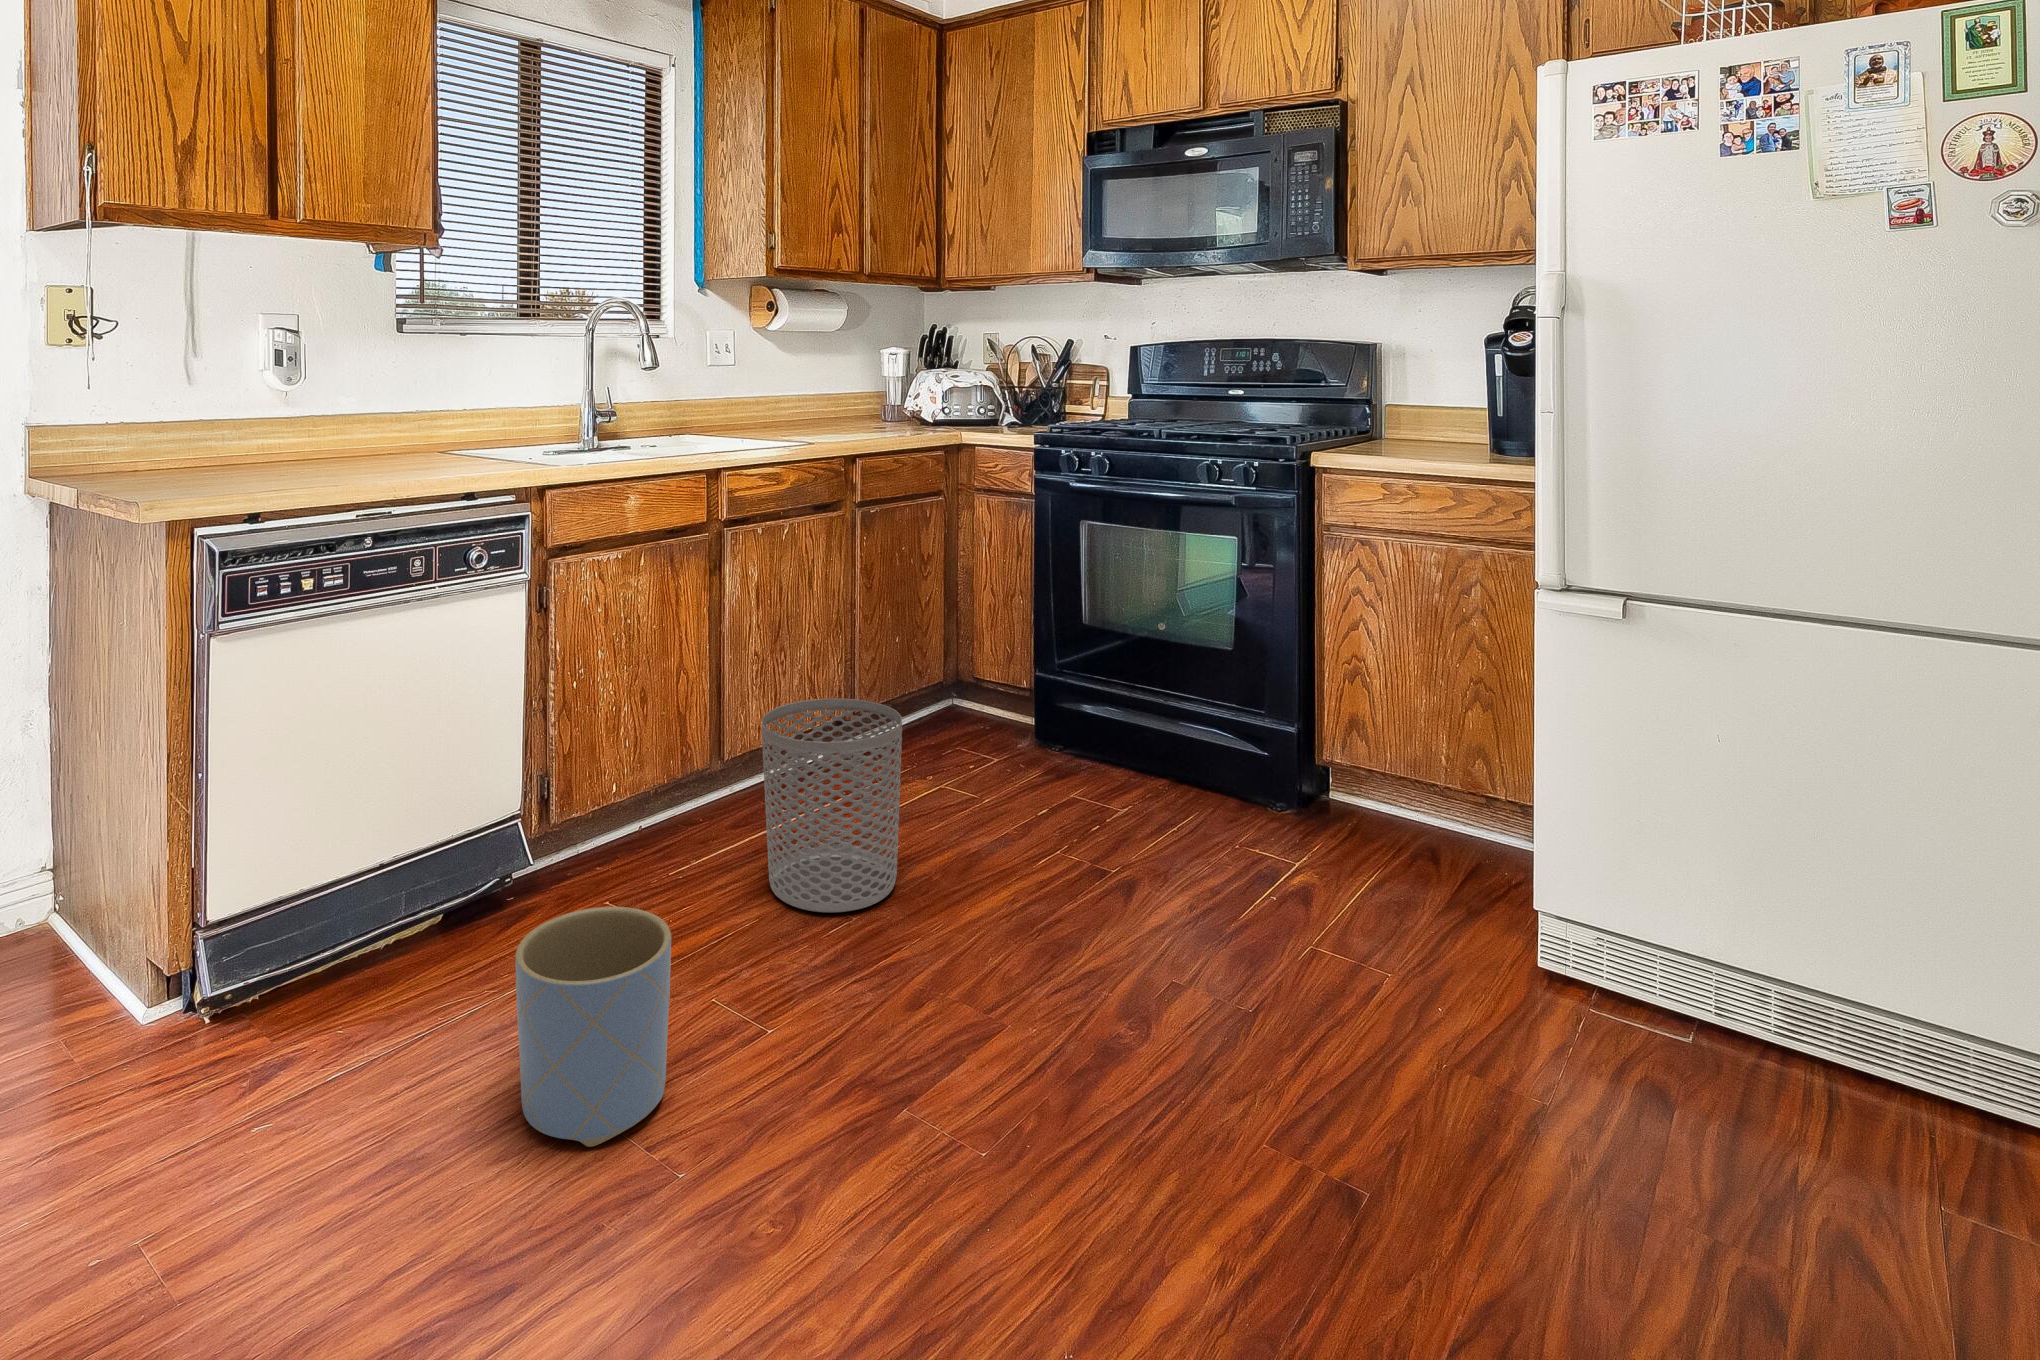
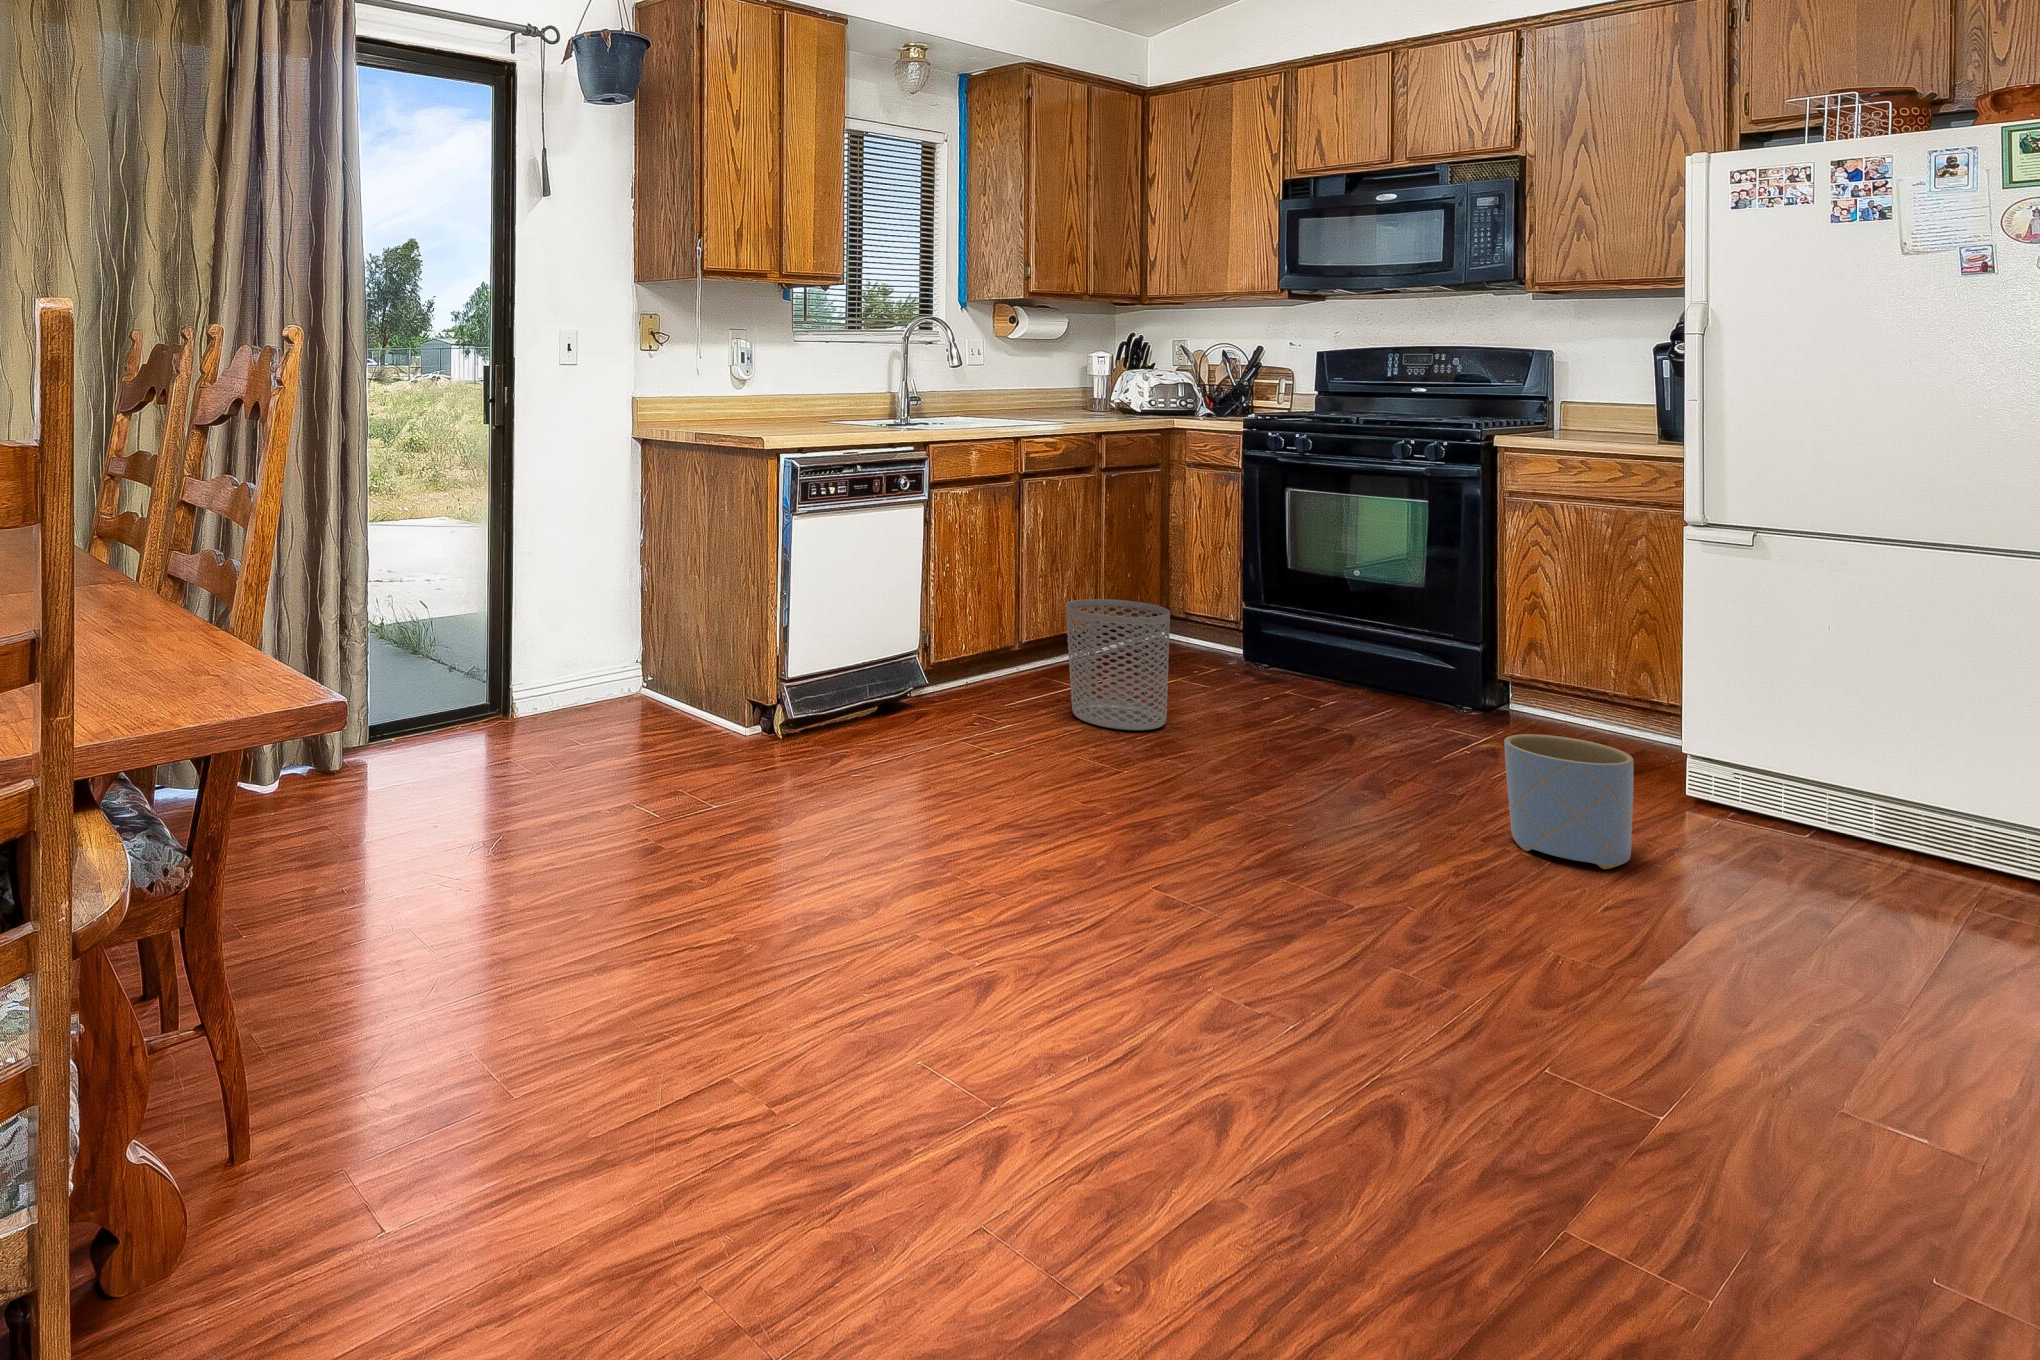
planter: present [515,907,671,1147] -> present [1504,734,1634,869]

